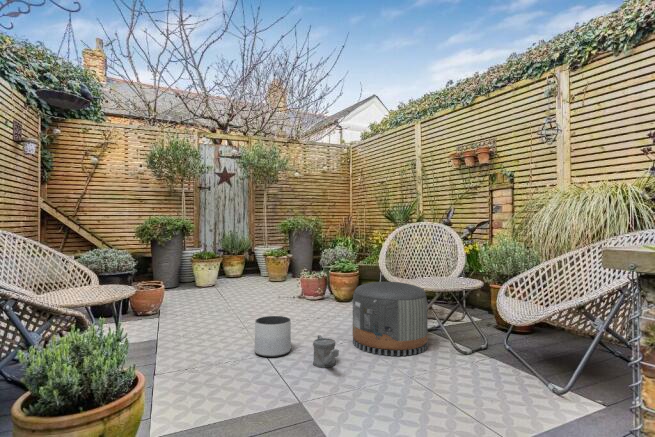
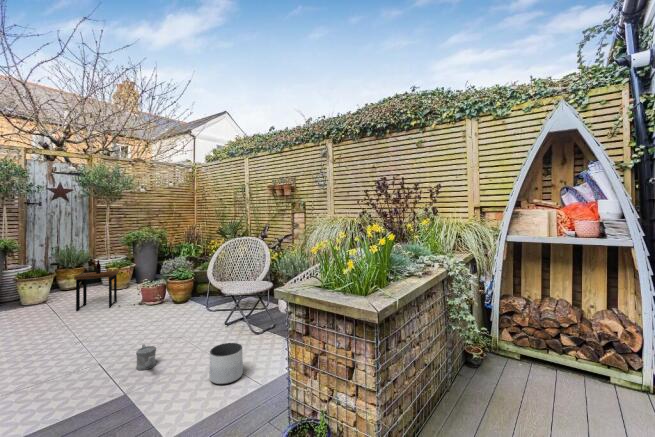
side table: none [239,243,278,298] -> present [74,260,118,311]
pouf: present [352,282,428,356] -> none [176,292,233,349]
planter: present [255,316,291,357] -> present [210,343,243,384]

